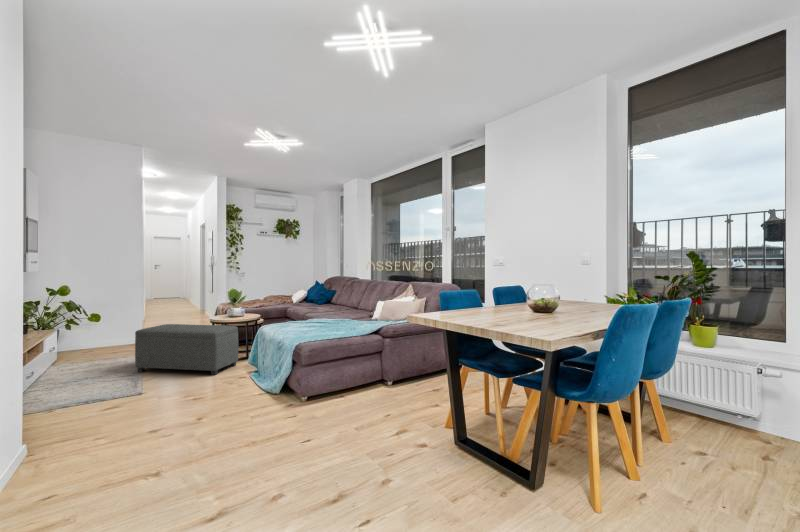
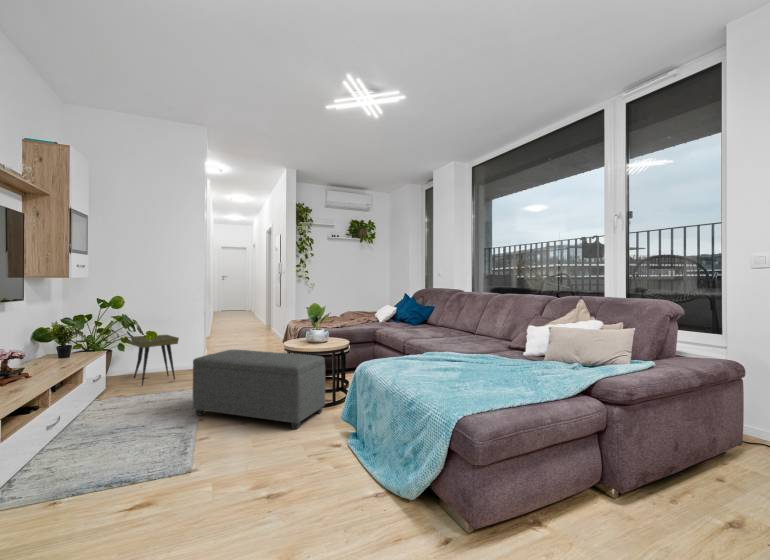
side table: none [76,316,121,357] -> present [131,335,179,385]

